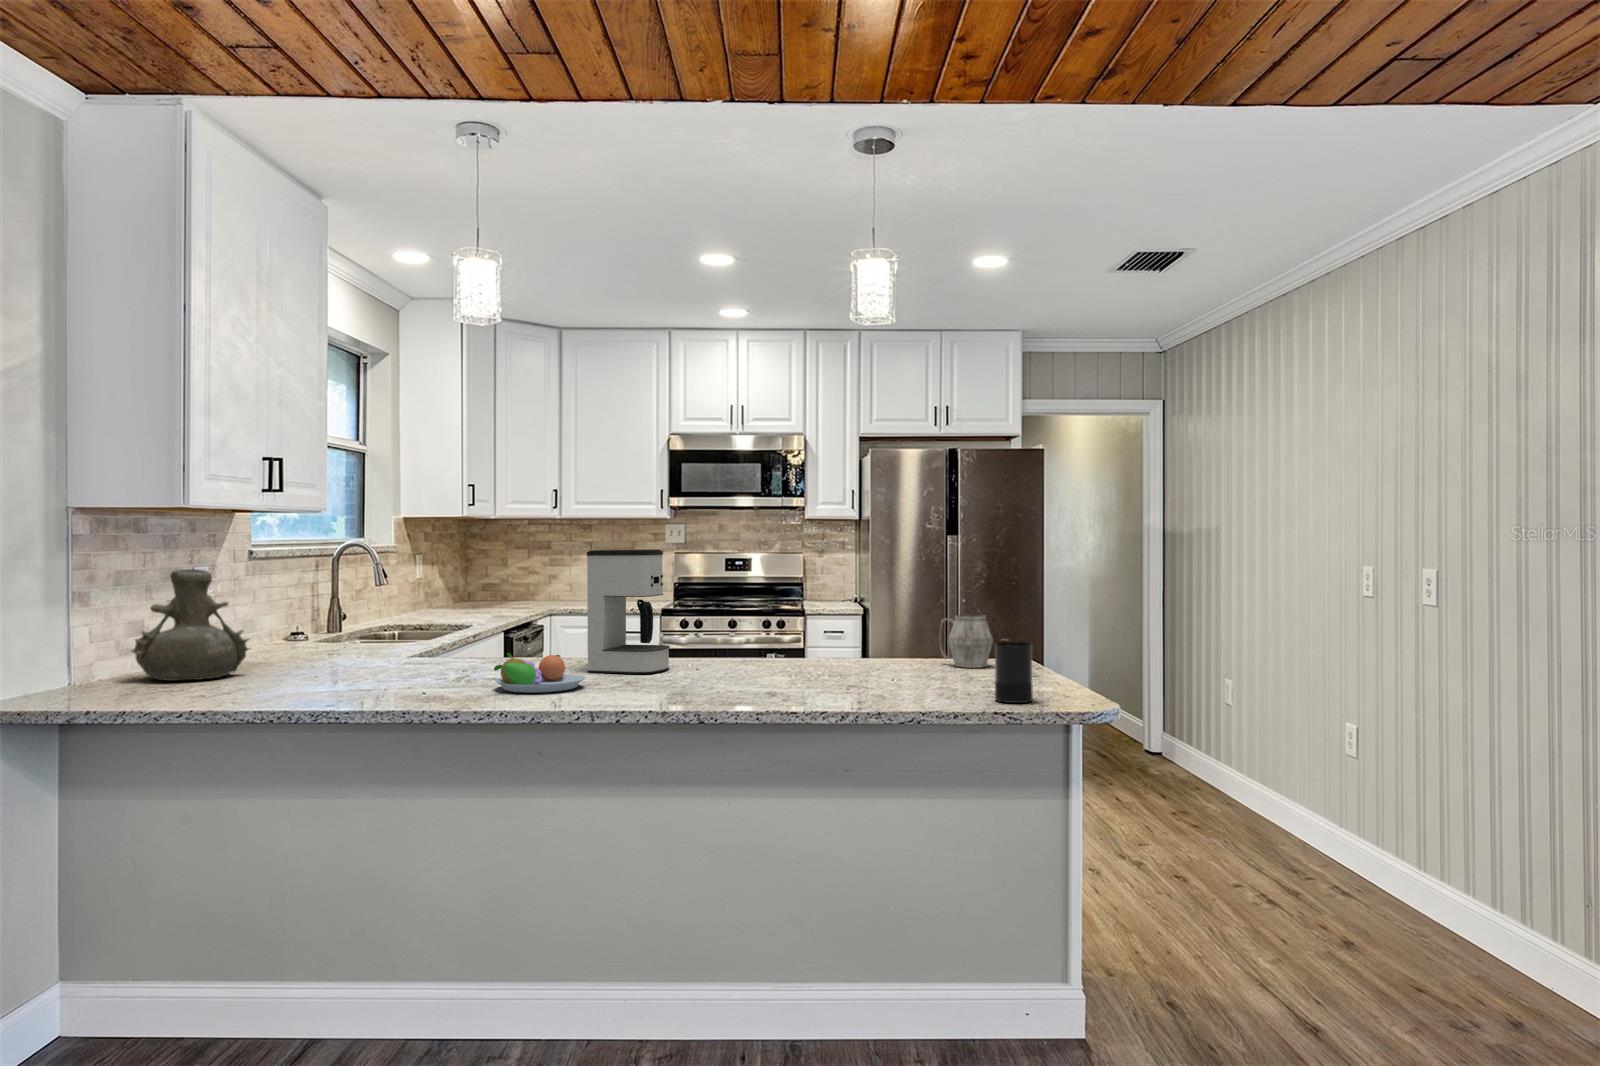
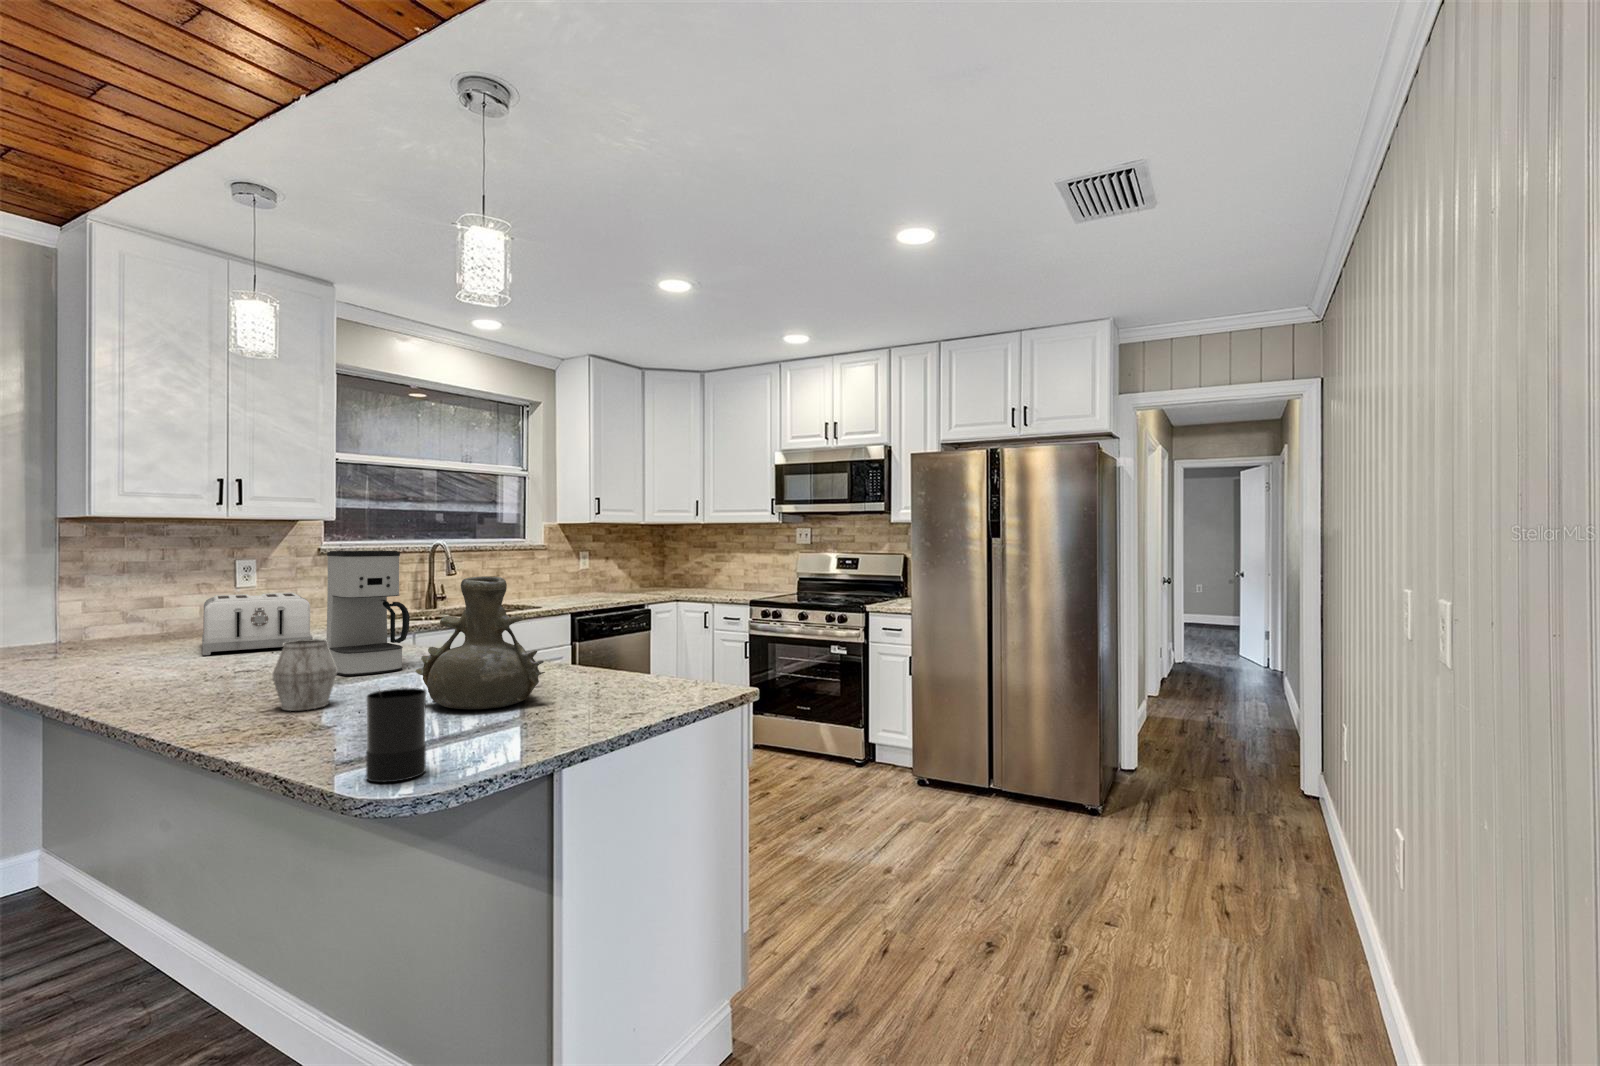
vase: present [131,569,250,681] -> present [415,576,545,709]
toaster: none [298,604,453,674] -> present [202,593,313,655]
mug: present [939,615,993,668] -> present [273,639,337,711]
fruit bowl: present [494,653,585,693] -> none [123,648,242,692]

